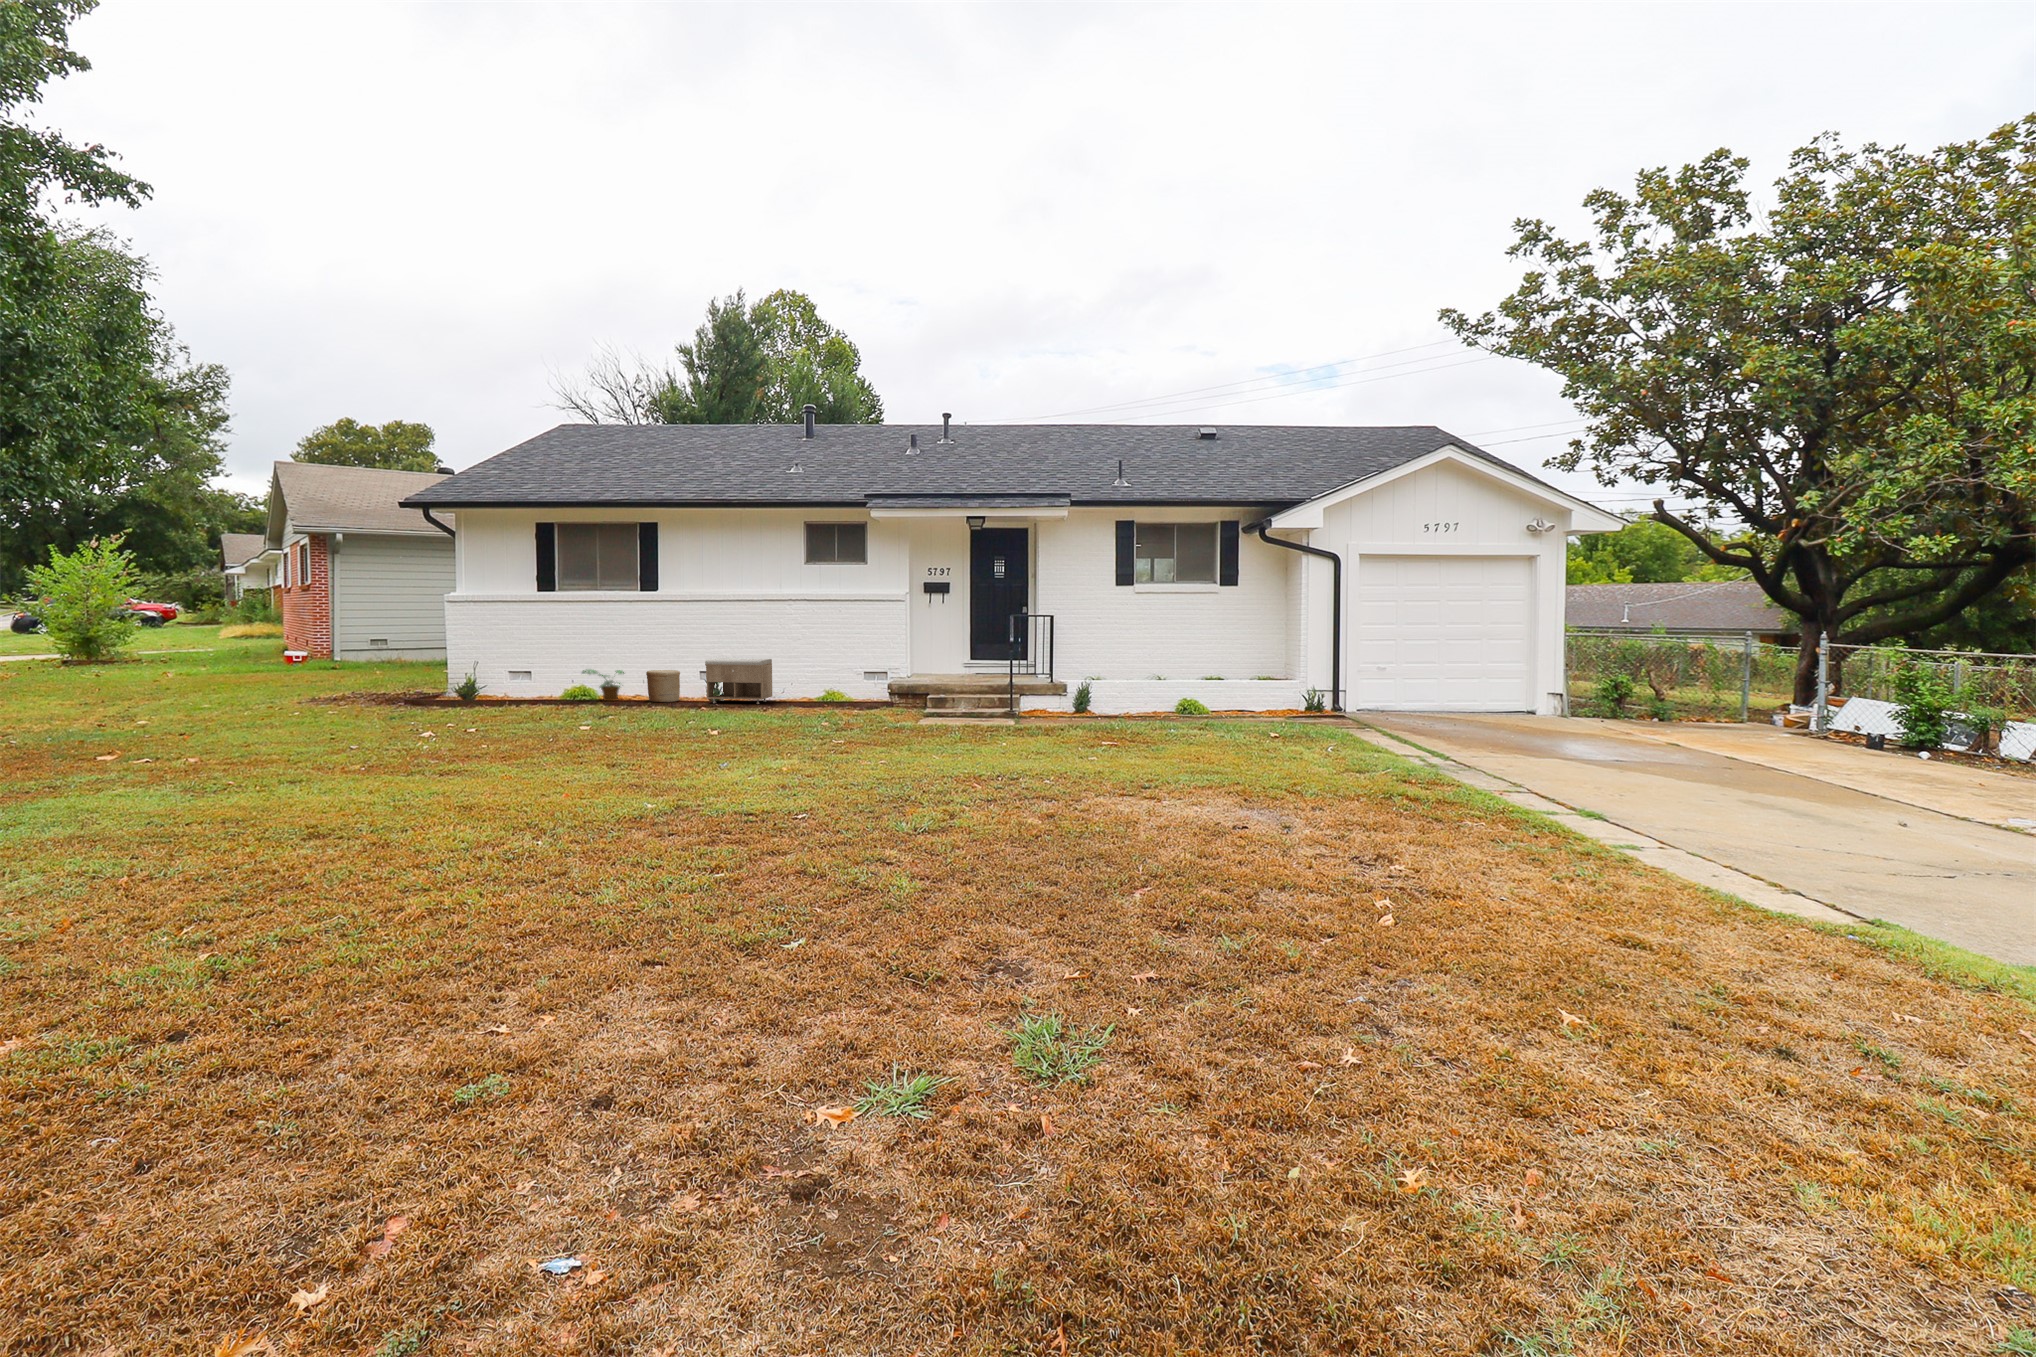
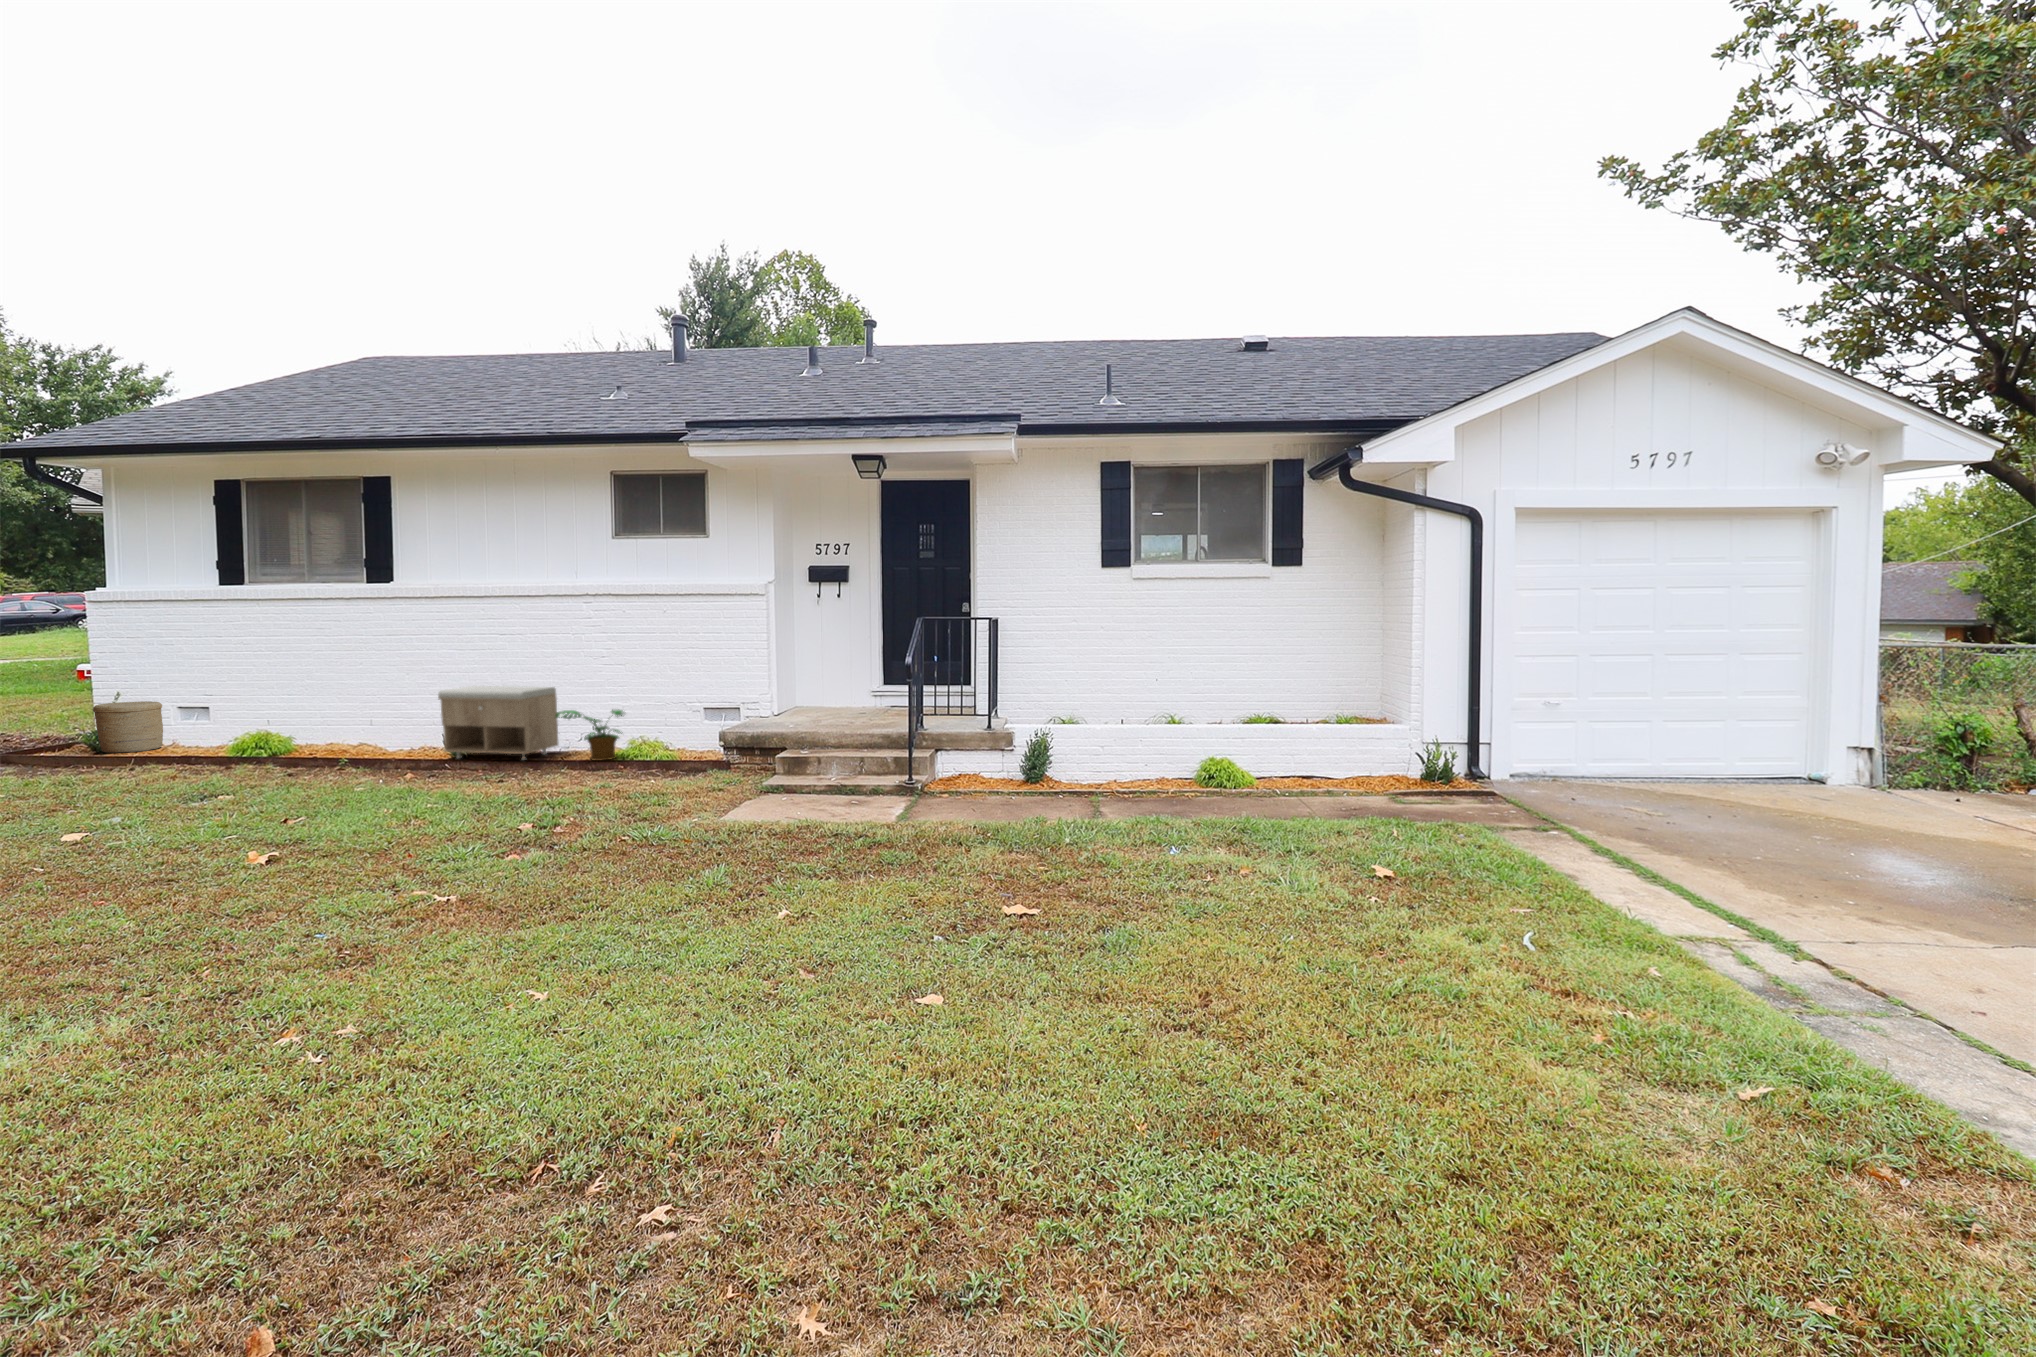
potted plant: present [582,669,624,701] -> present [555,710,624,761]
woven basket: present [646,670,680,702] -> present [93,701,163,753]

